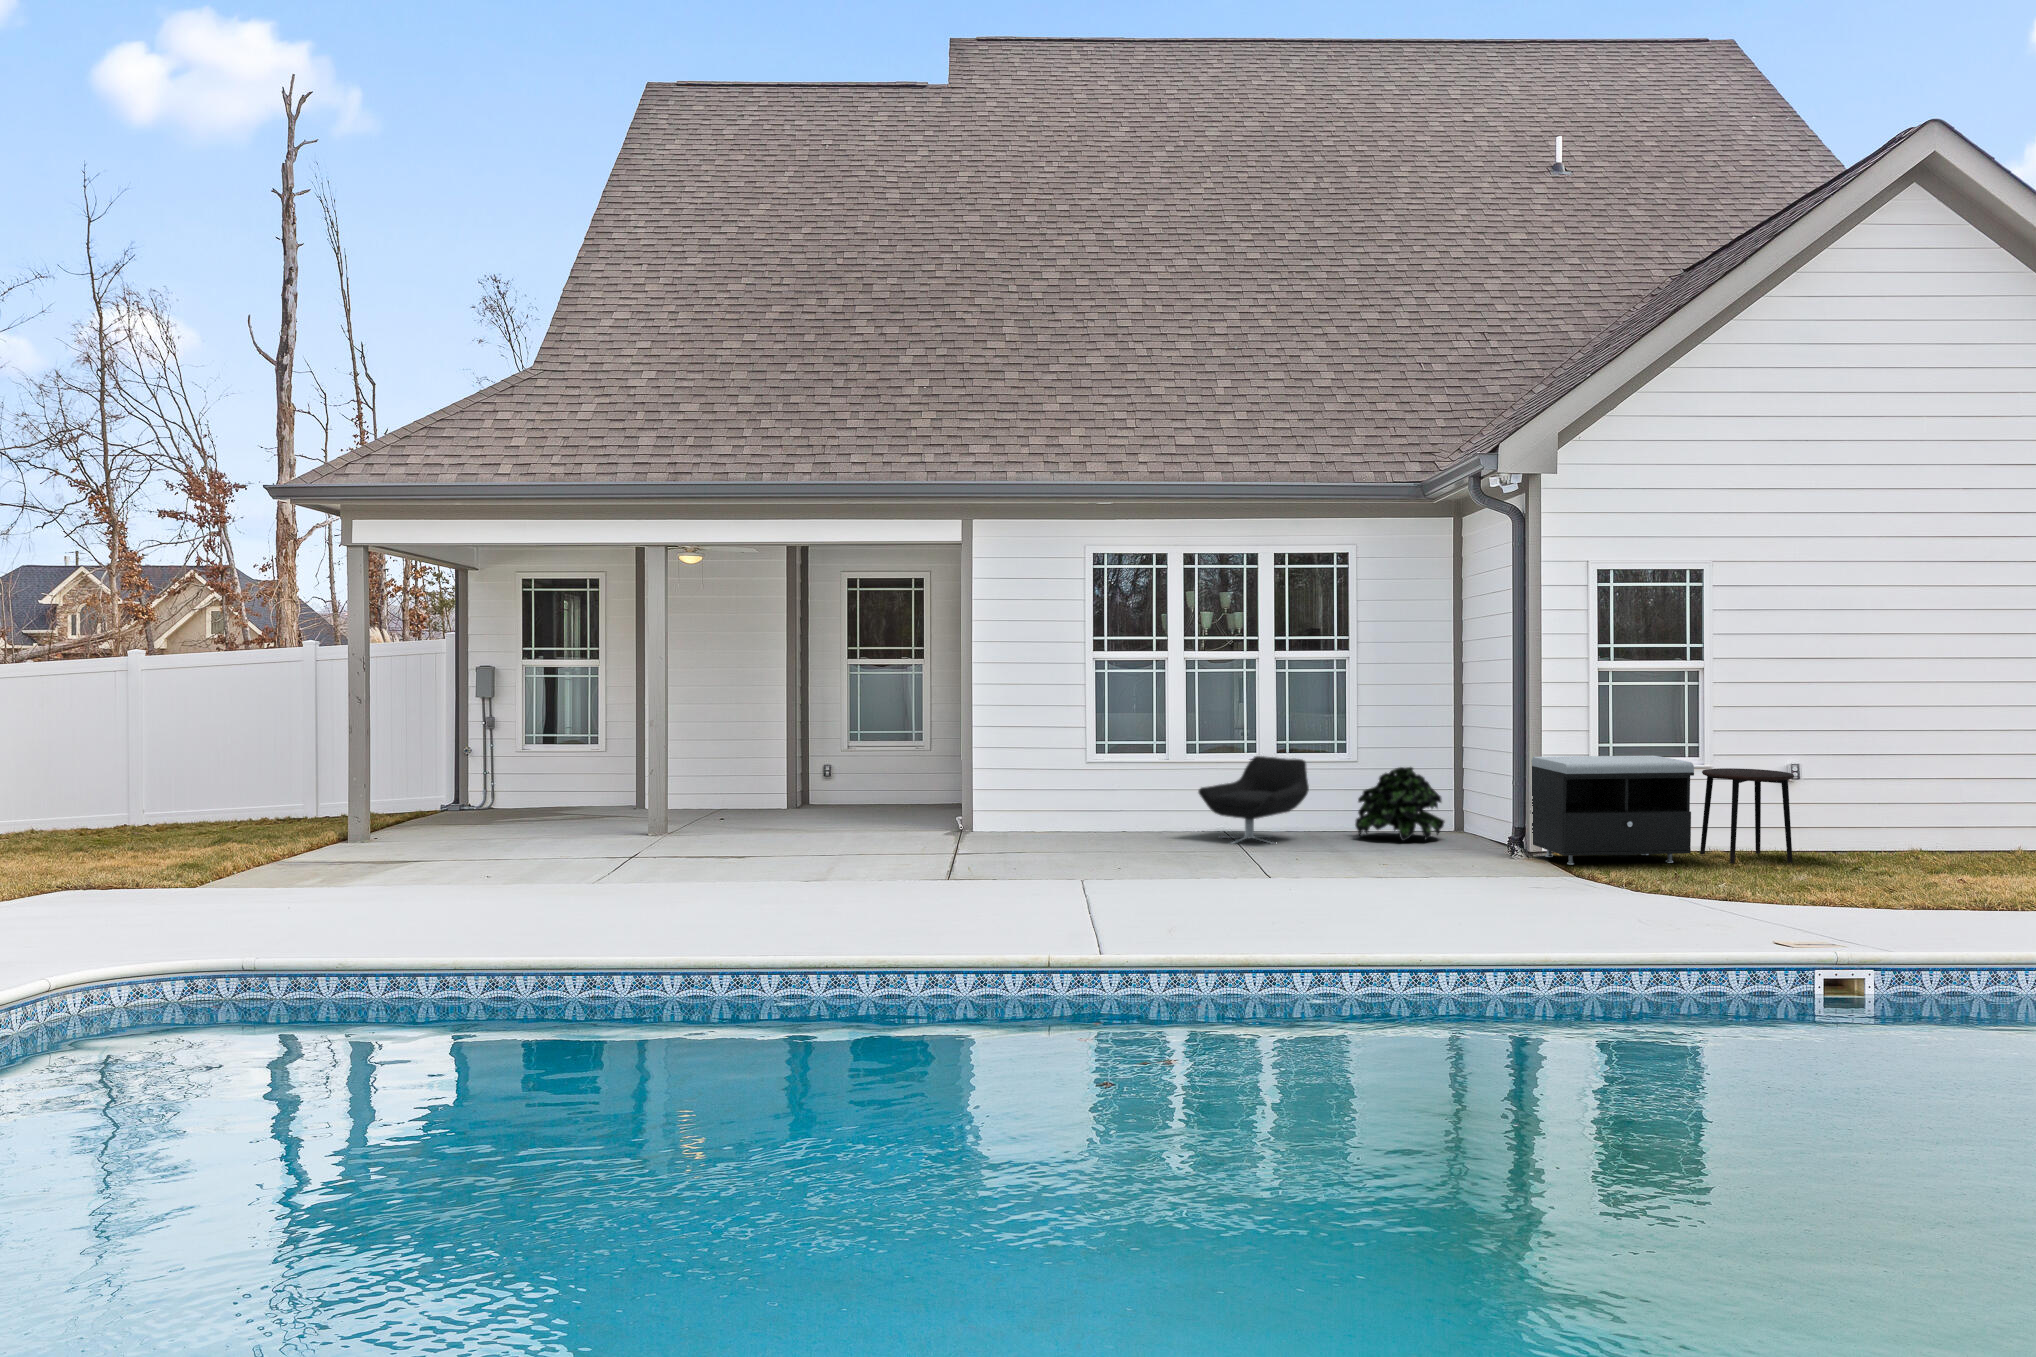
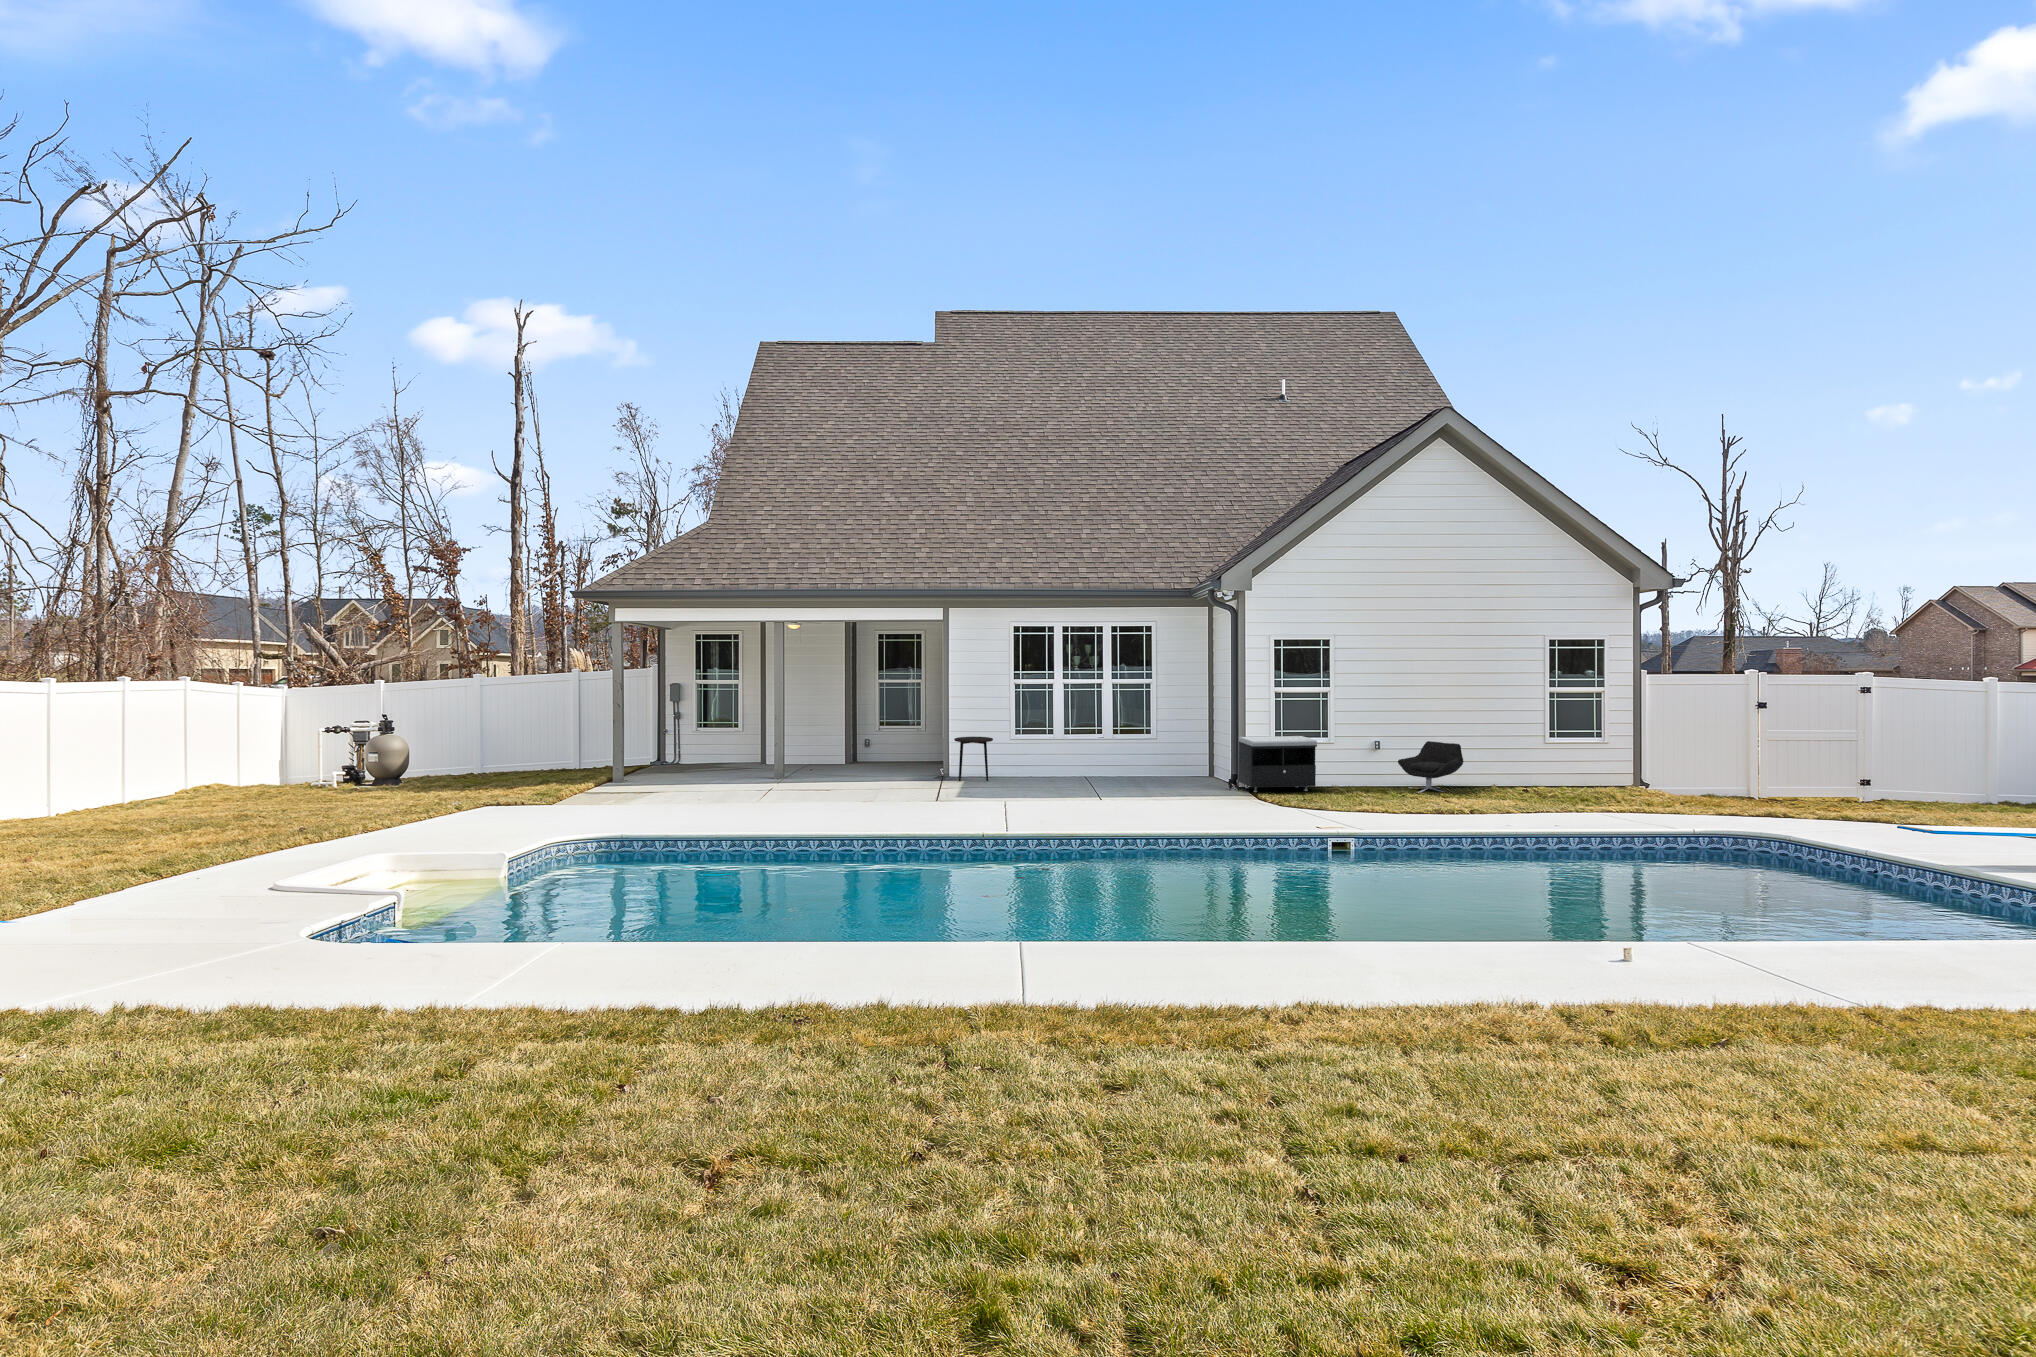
lounge chair: present [1198,756,1309,844] -> present [1398,741,1463,793]
potted plant: present [1355,767,1445,841] -> none [1153,741,1200,780]
side table: present [1700,768,1794,864] -> present [954,737,993,781]

